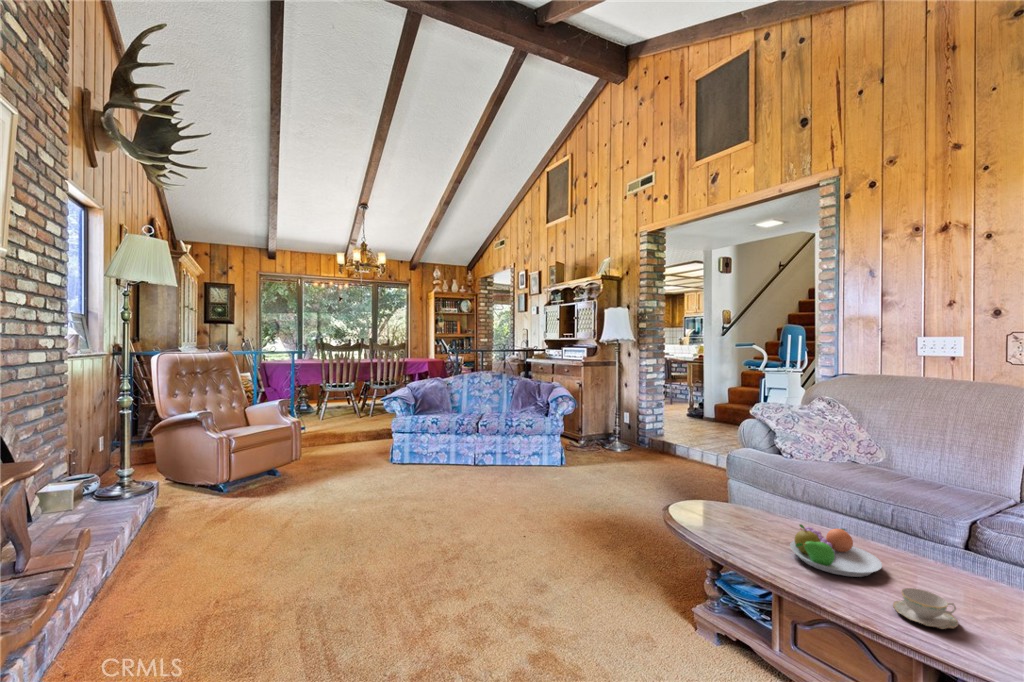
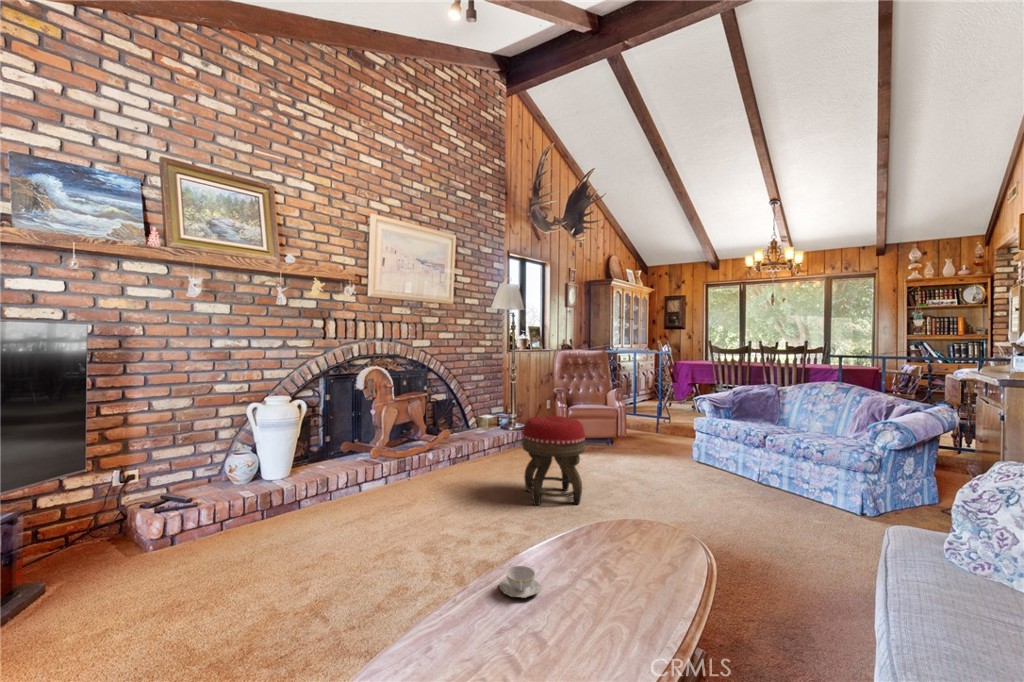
footstool: none [337,441,435,583] -> present [522,416,585,505]
fruit bowl: present [790,524,882,577] -> none [560,529,632,582]

